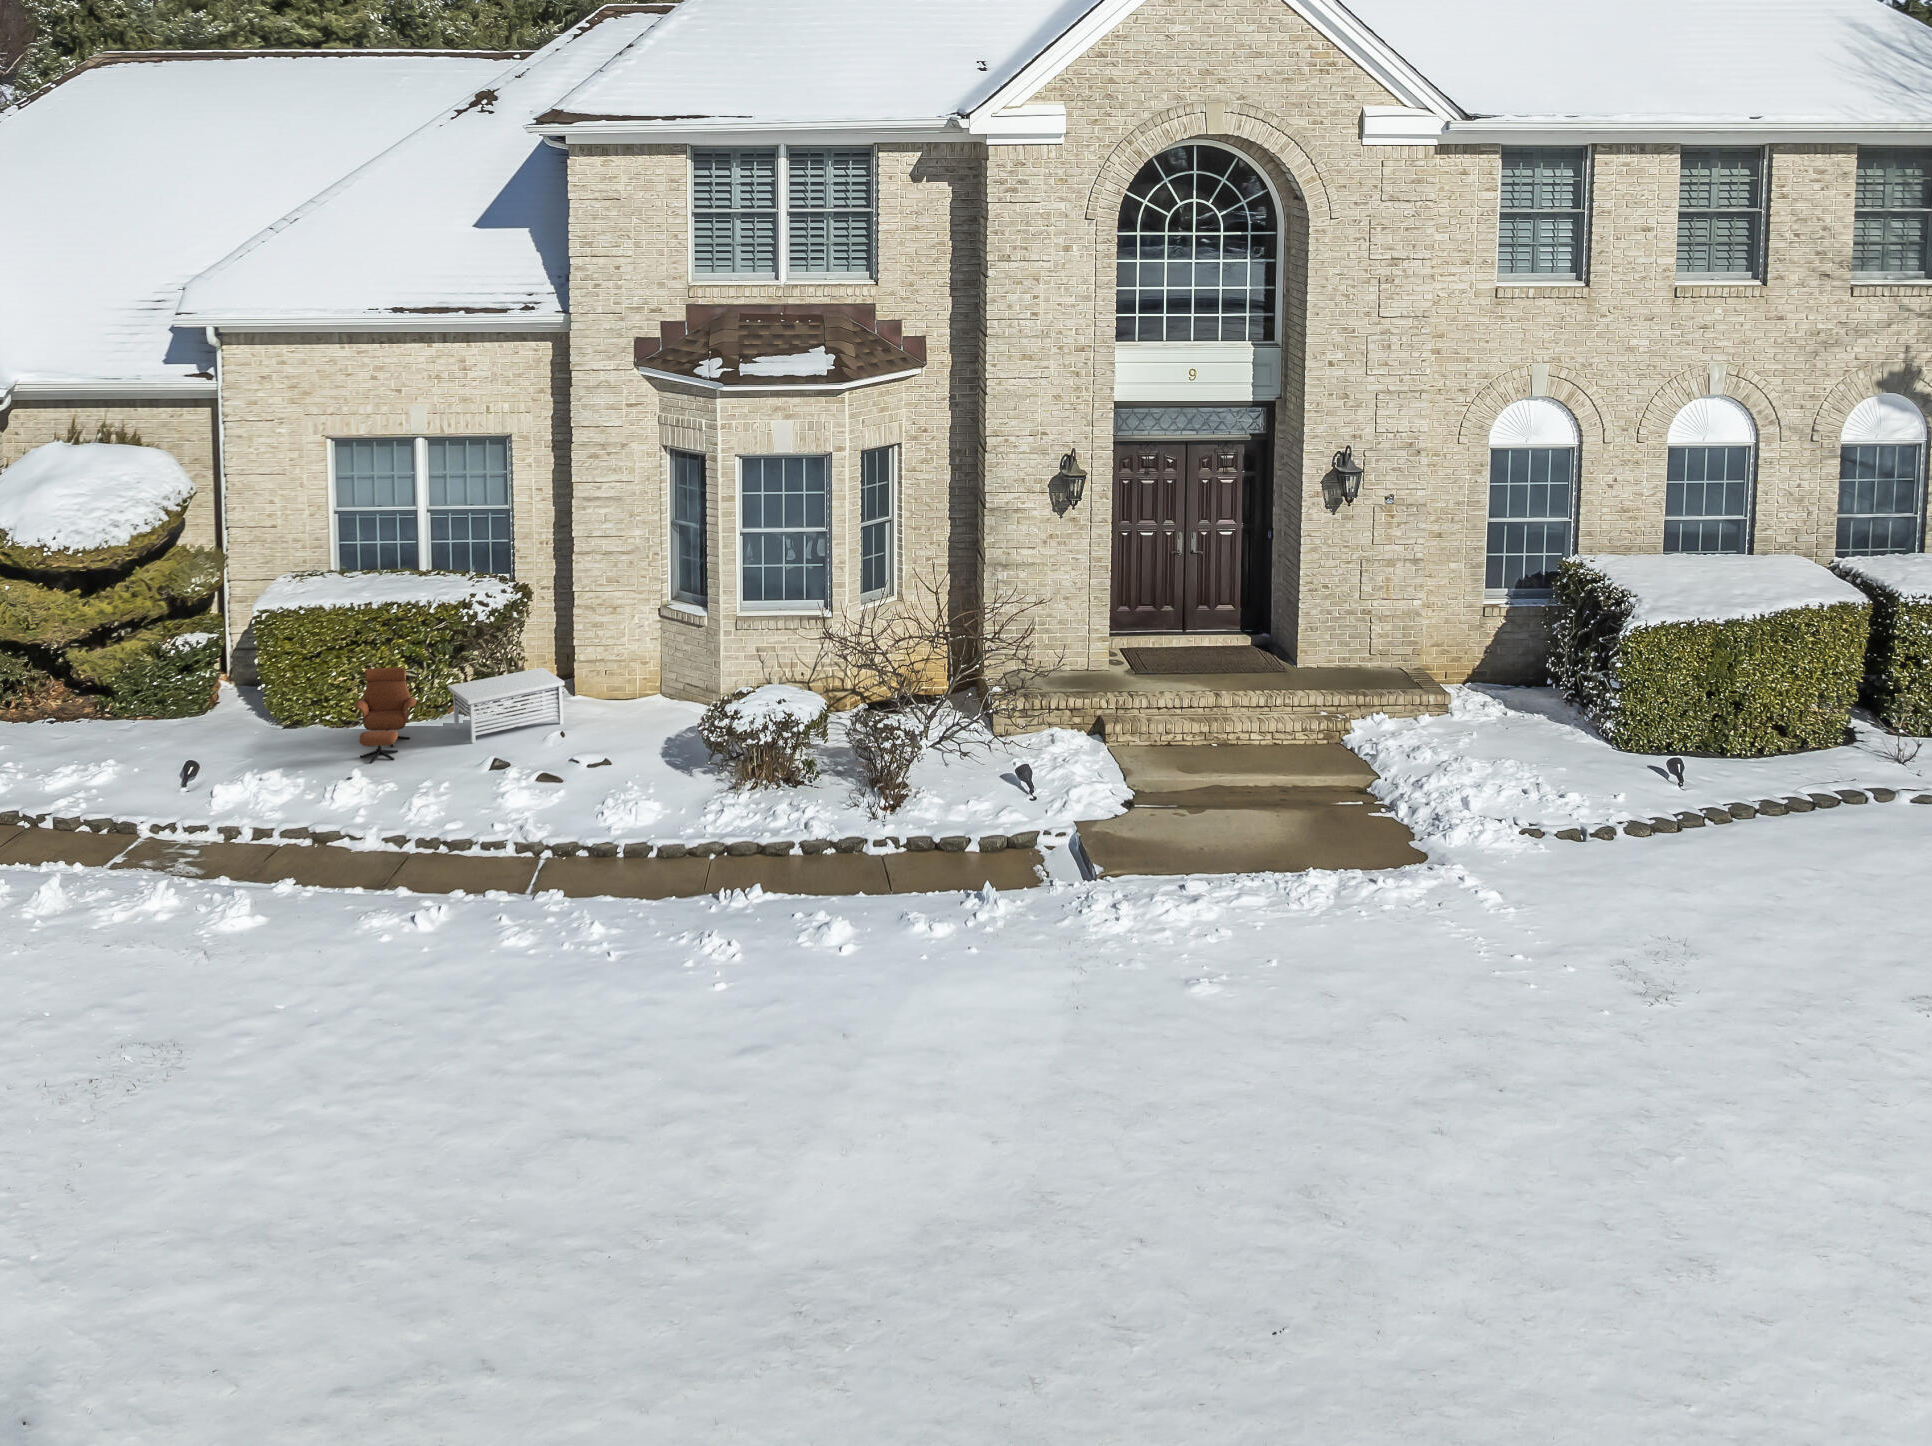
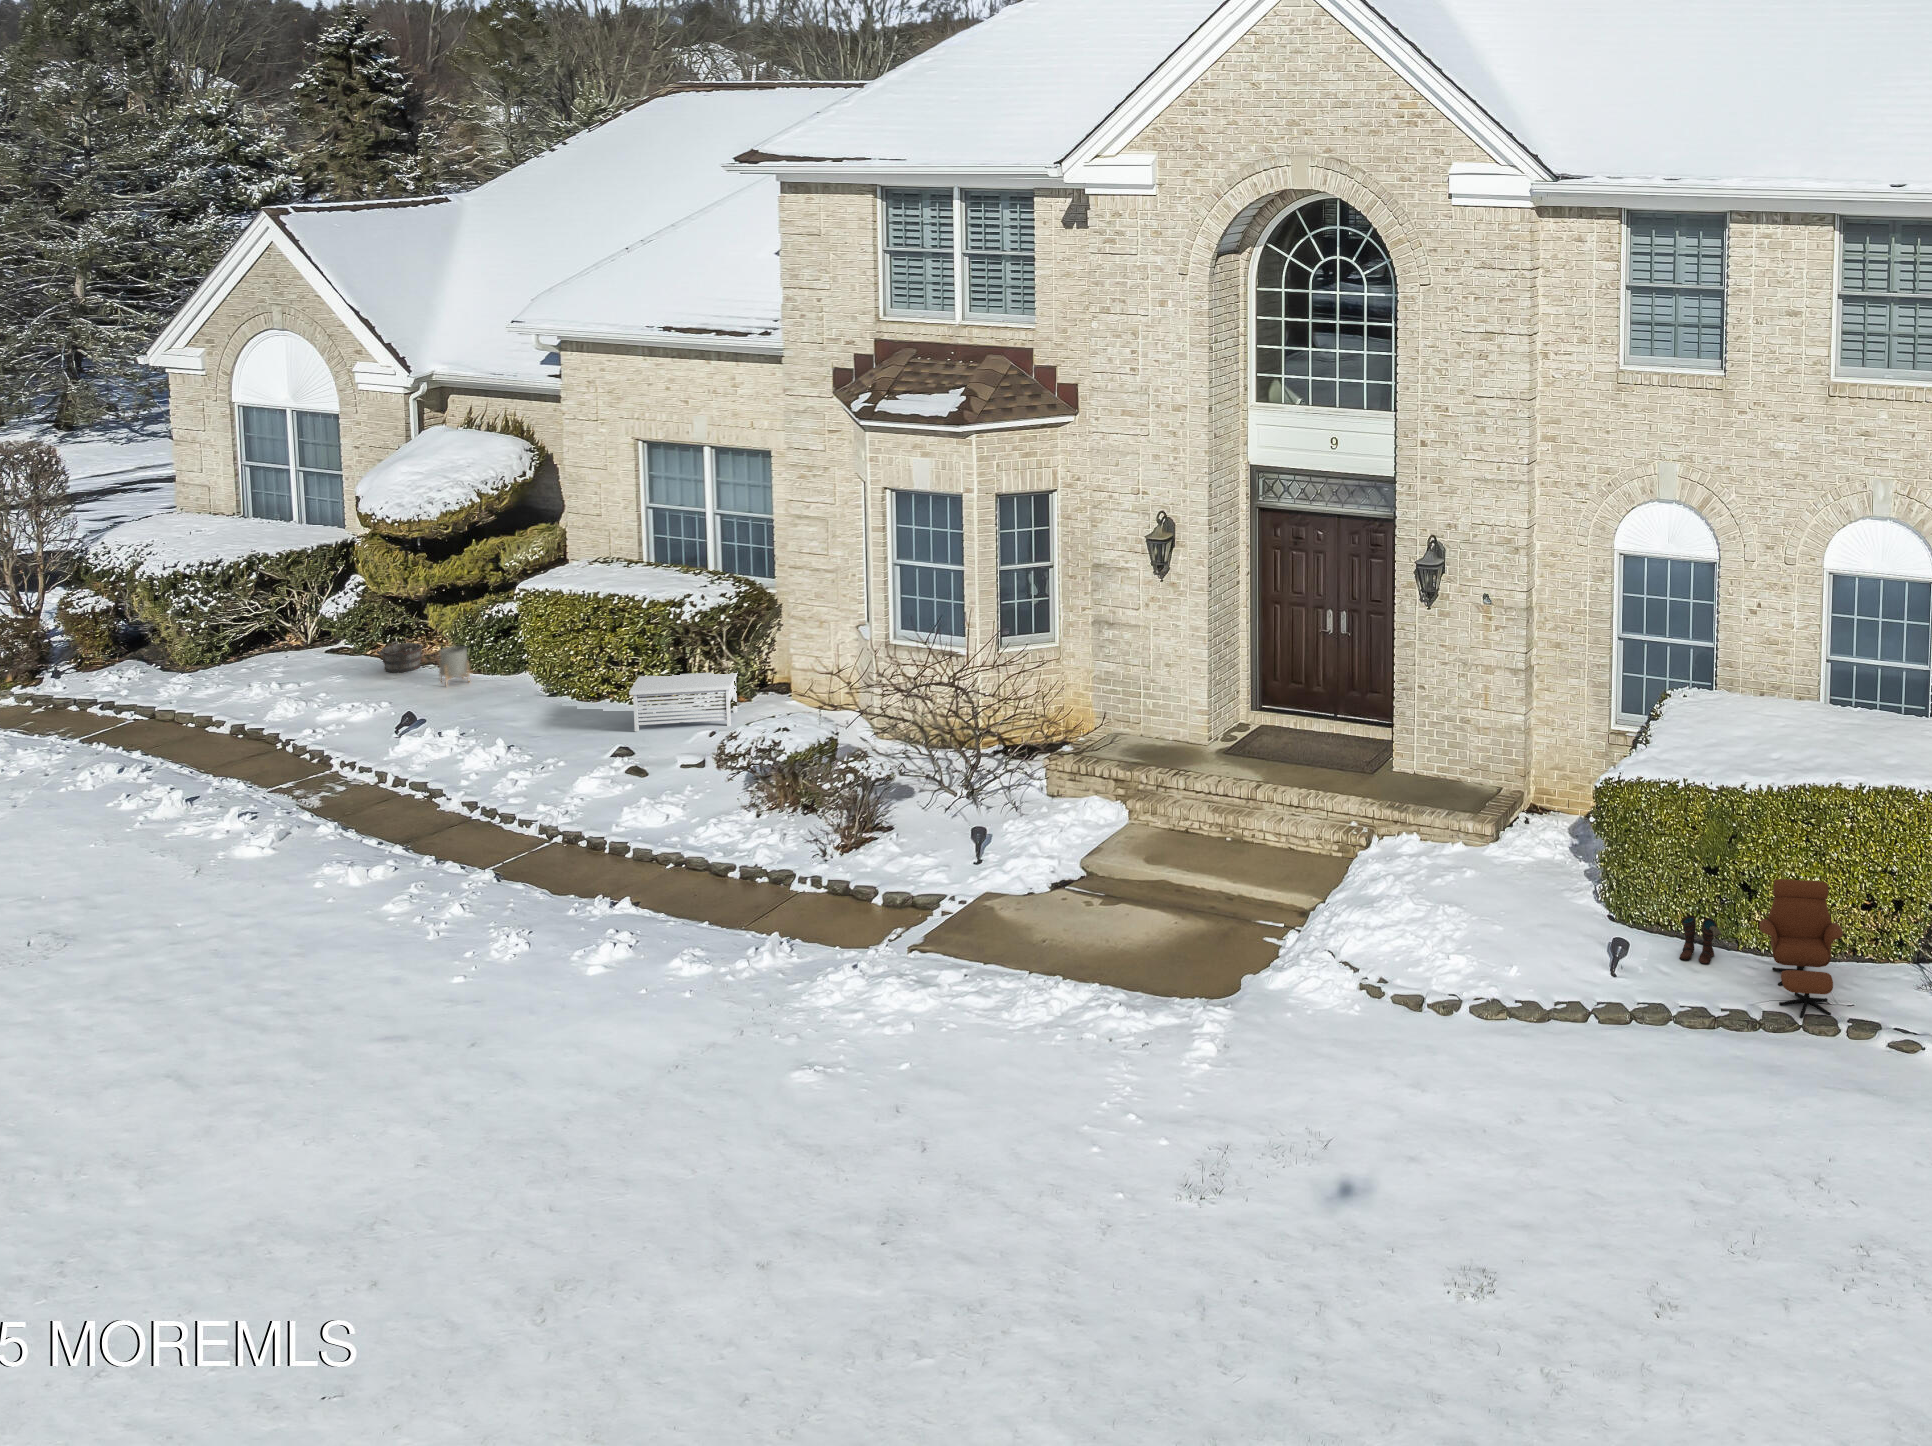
lounge chair: present [354,668,416,763] -> present [1759,879,1843,1018]
planter: none [146,685,185,732] -> present [439,646,470,683]
bucket: none [42,692,93,728] -> present [376,641,422,673]
boots: none [1687,736,1729,774] -> present [1680,915,1721,964]

